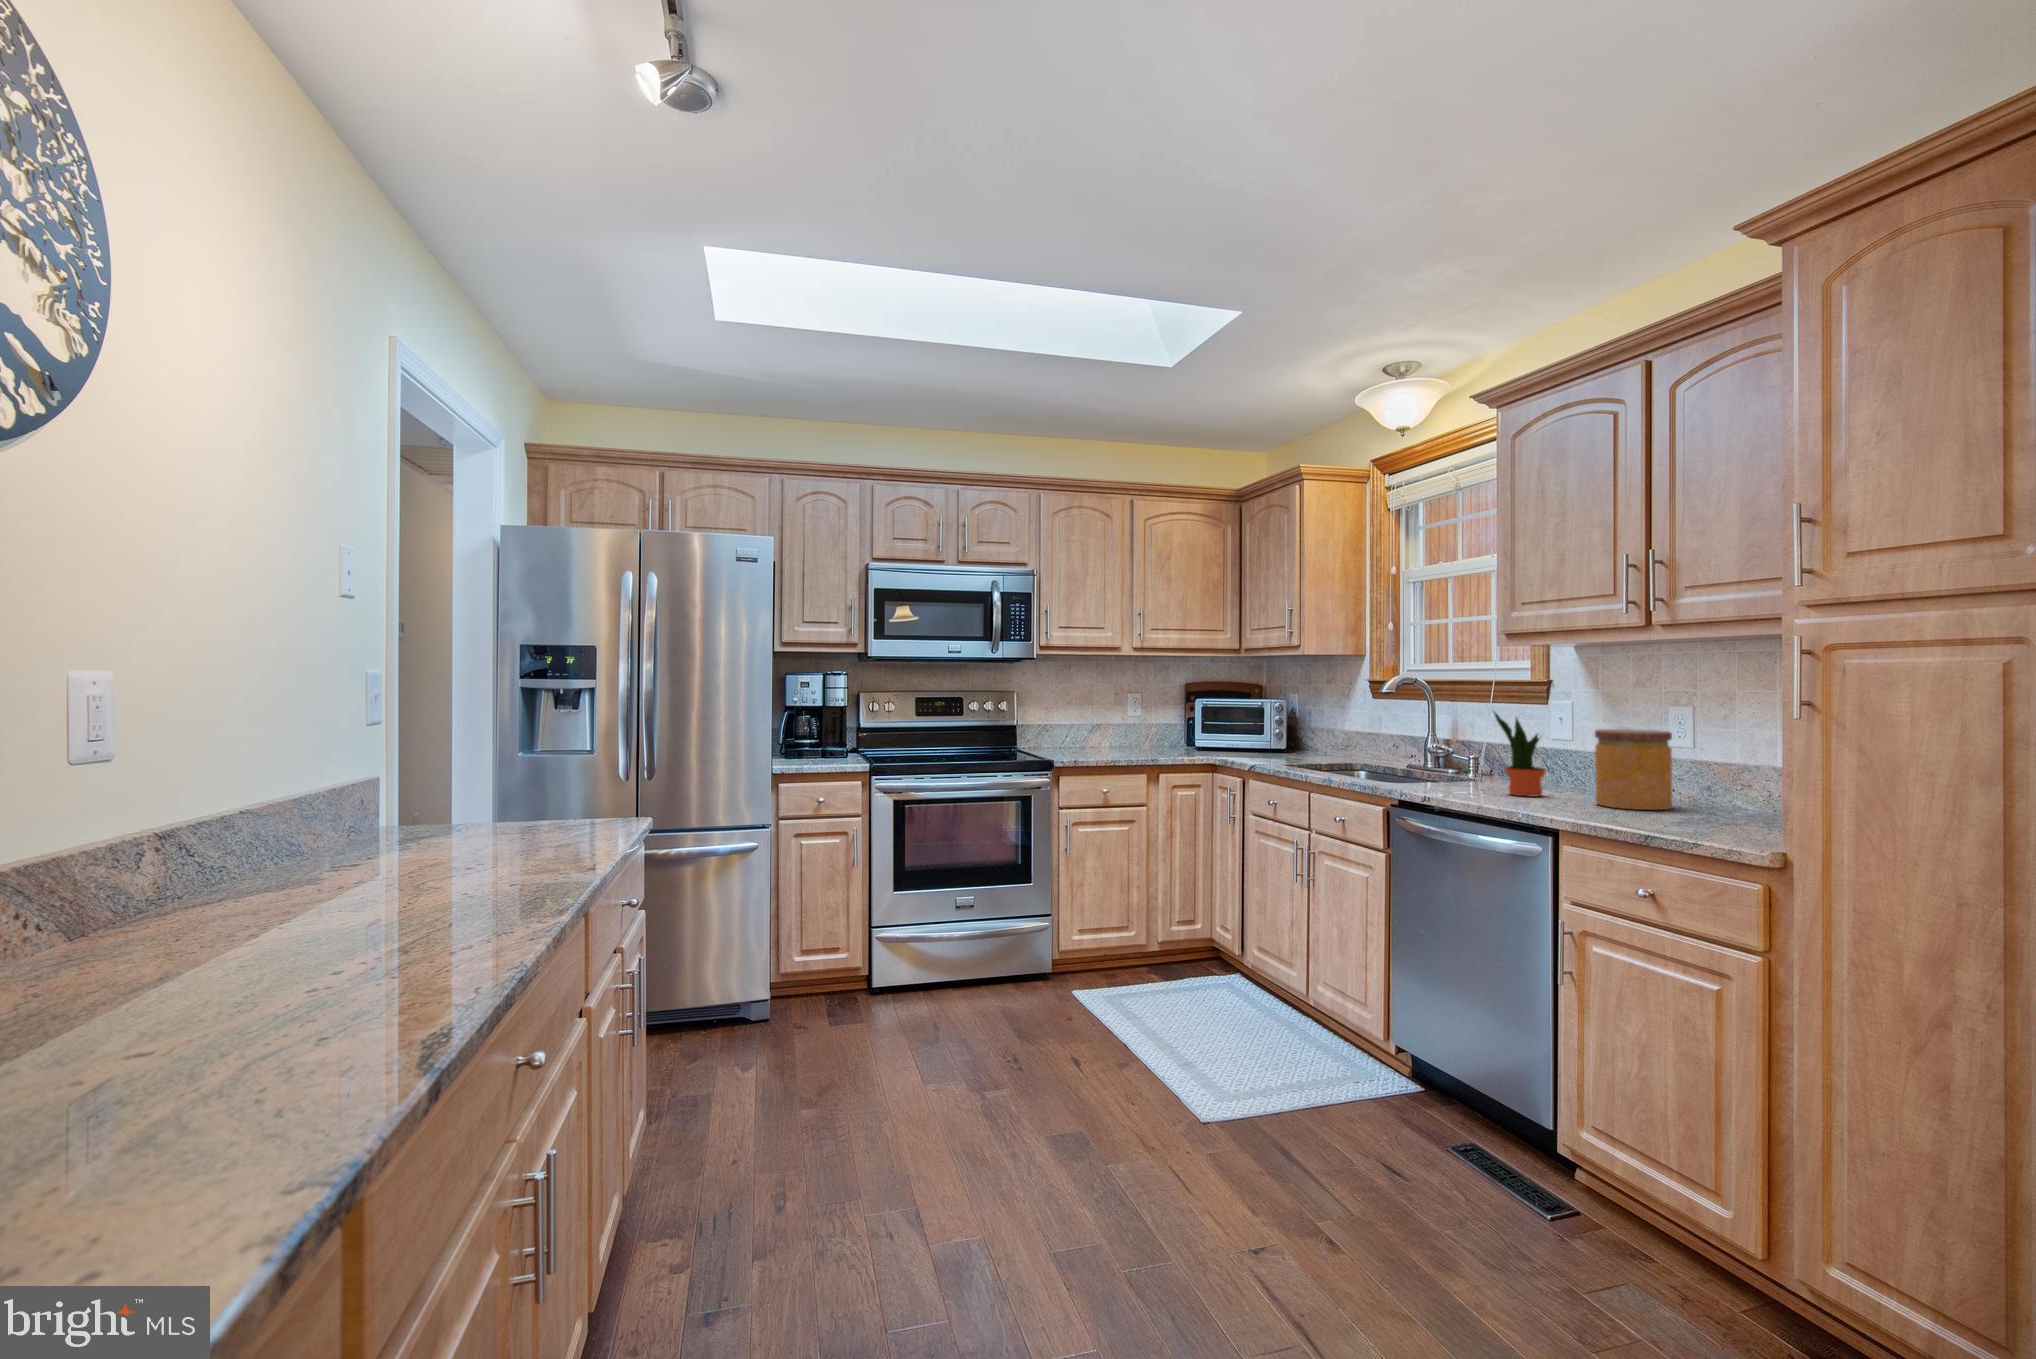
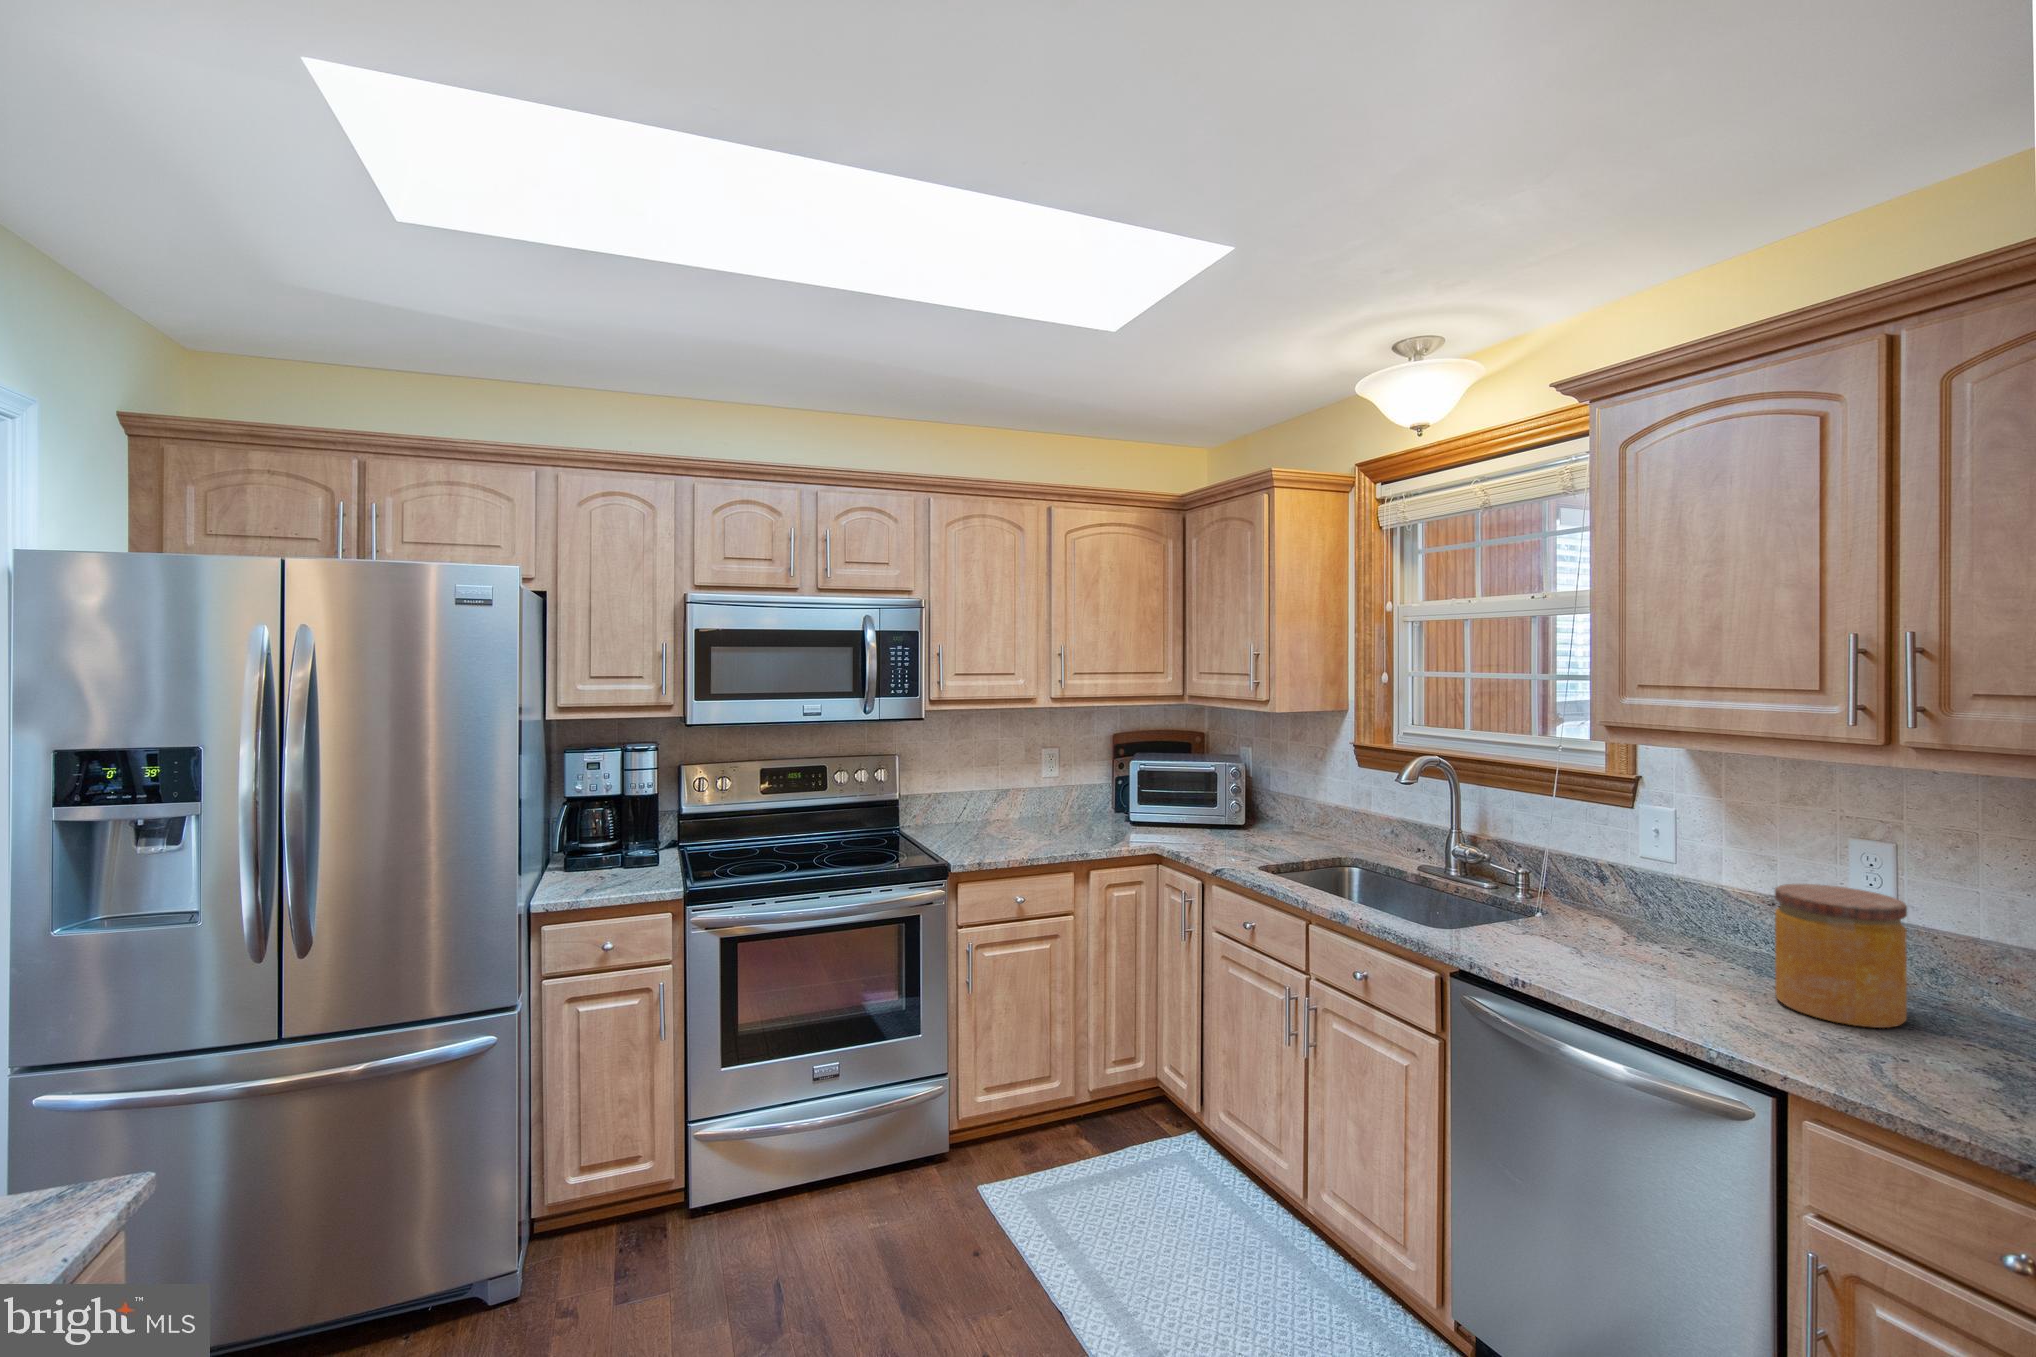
potted plant: present [1494,712,1545,797] -> none [1601,843,1677,973]

